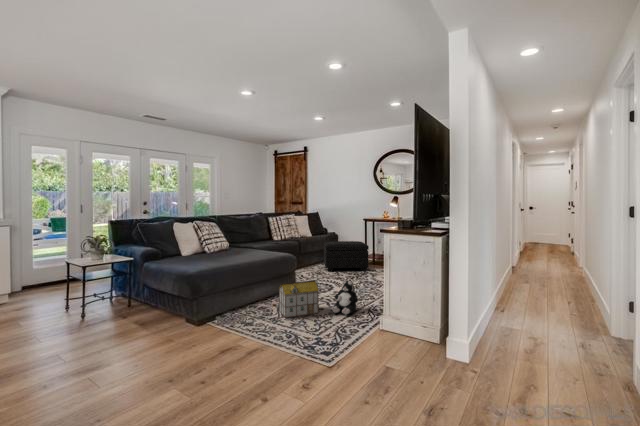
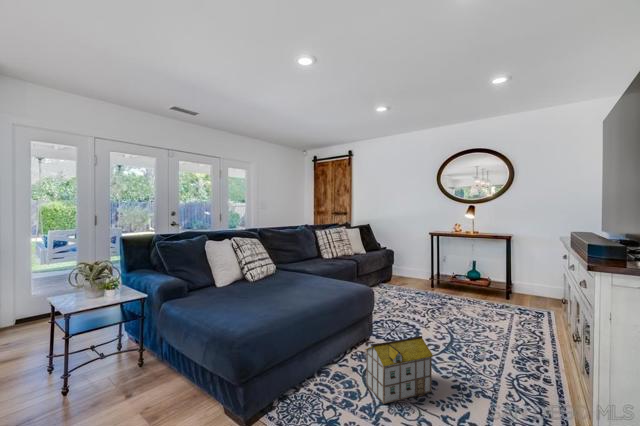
footstool: present [324,241,369,271] -> none [383,260,445,299]
plush toy: present [332,280,358,315] -> none [452,336,496,400]

